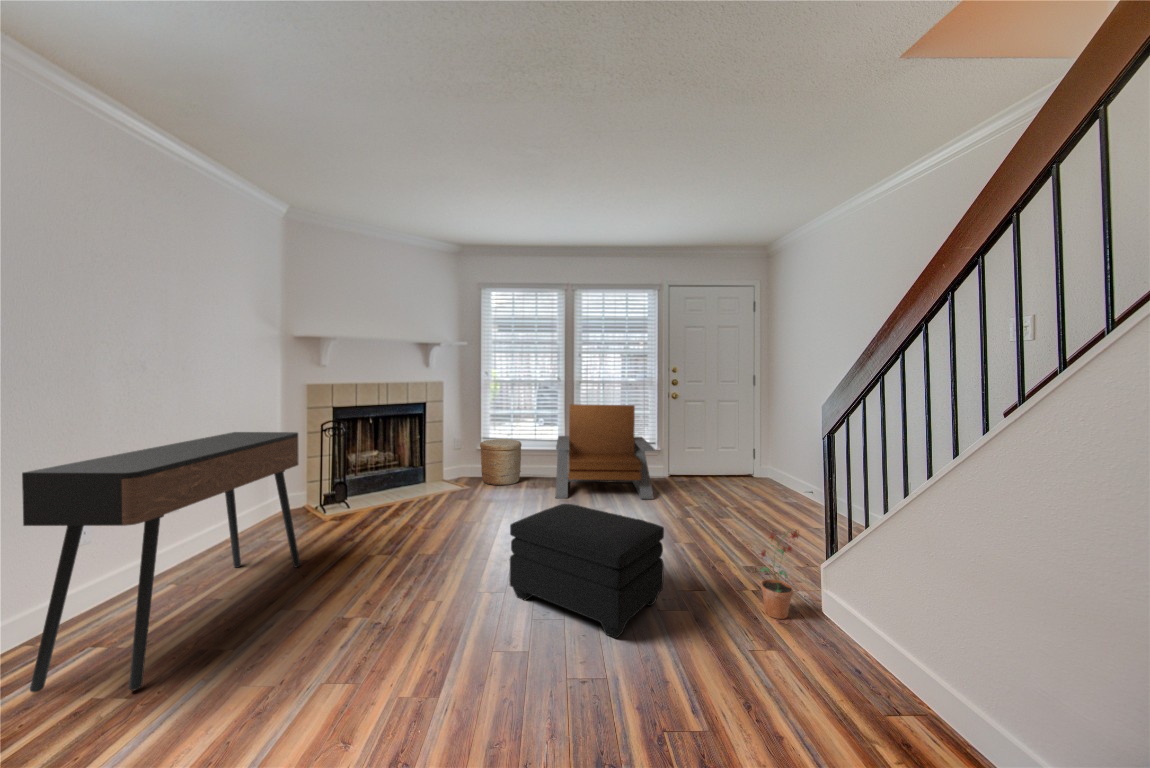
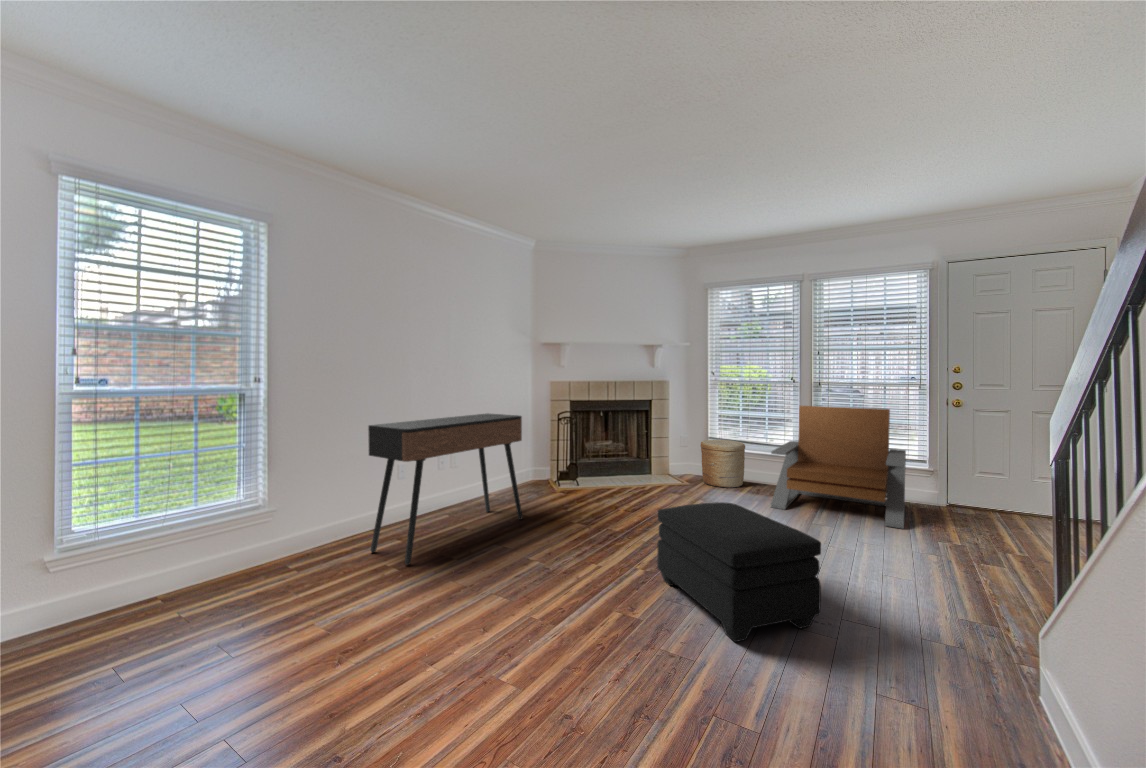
potted plant: present [761,530,800,619] -> none [952,576,1032,701]

